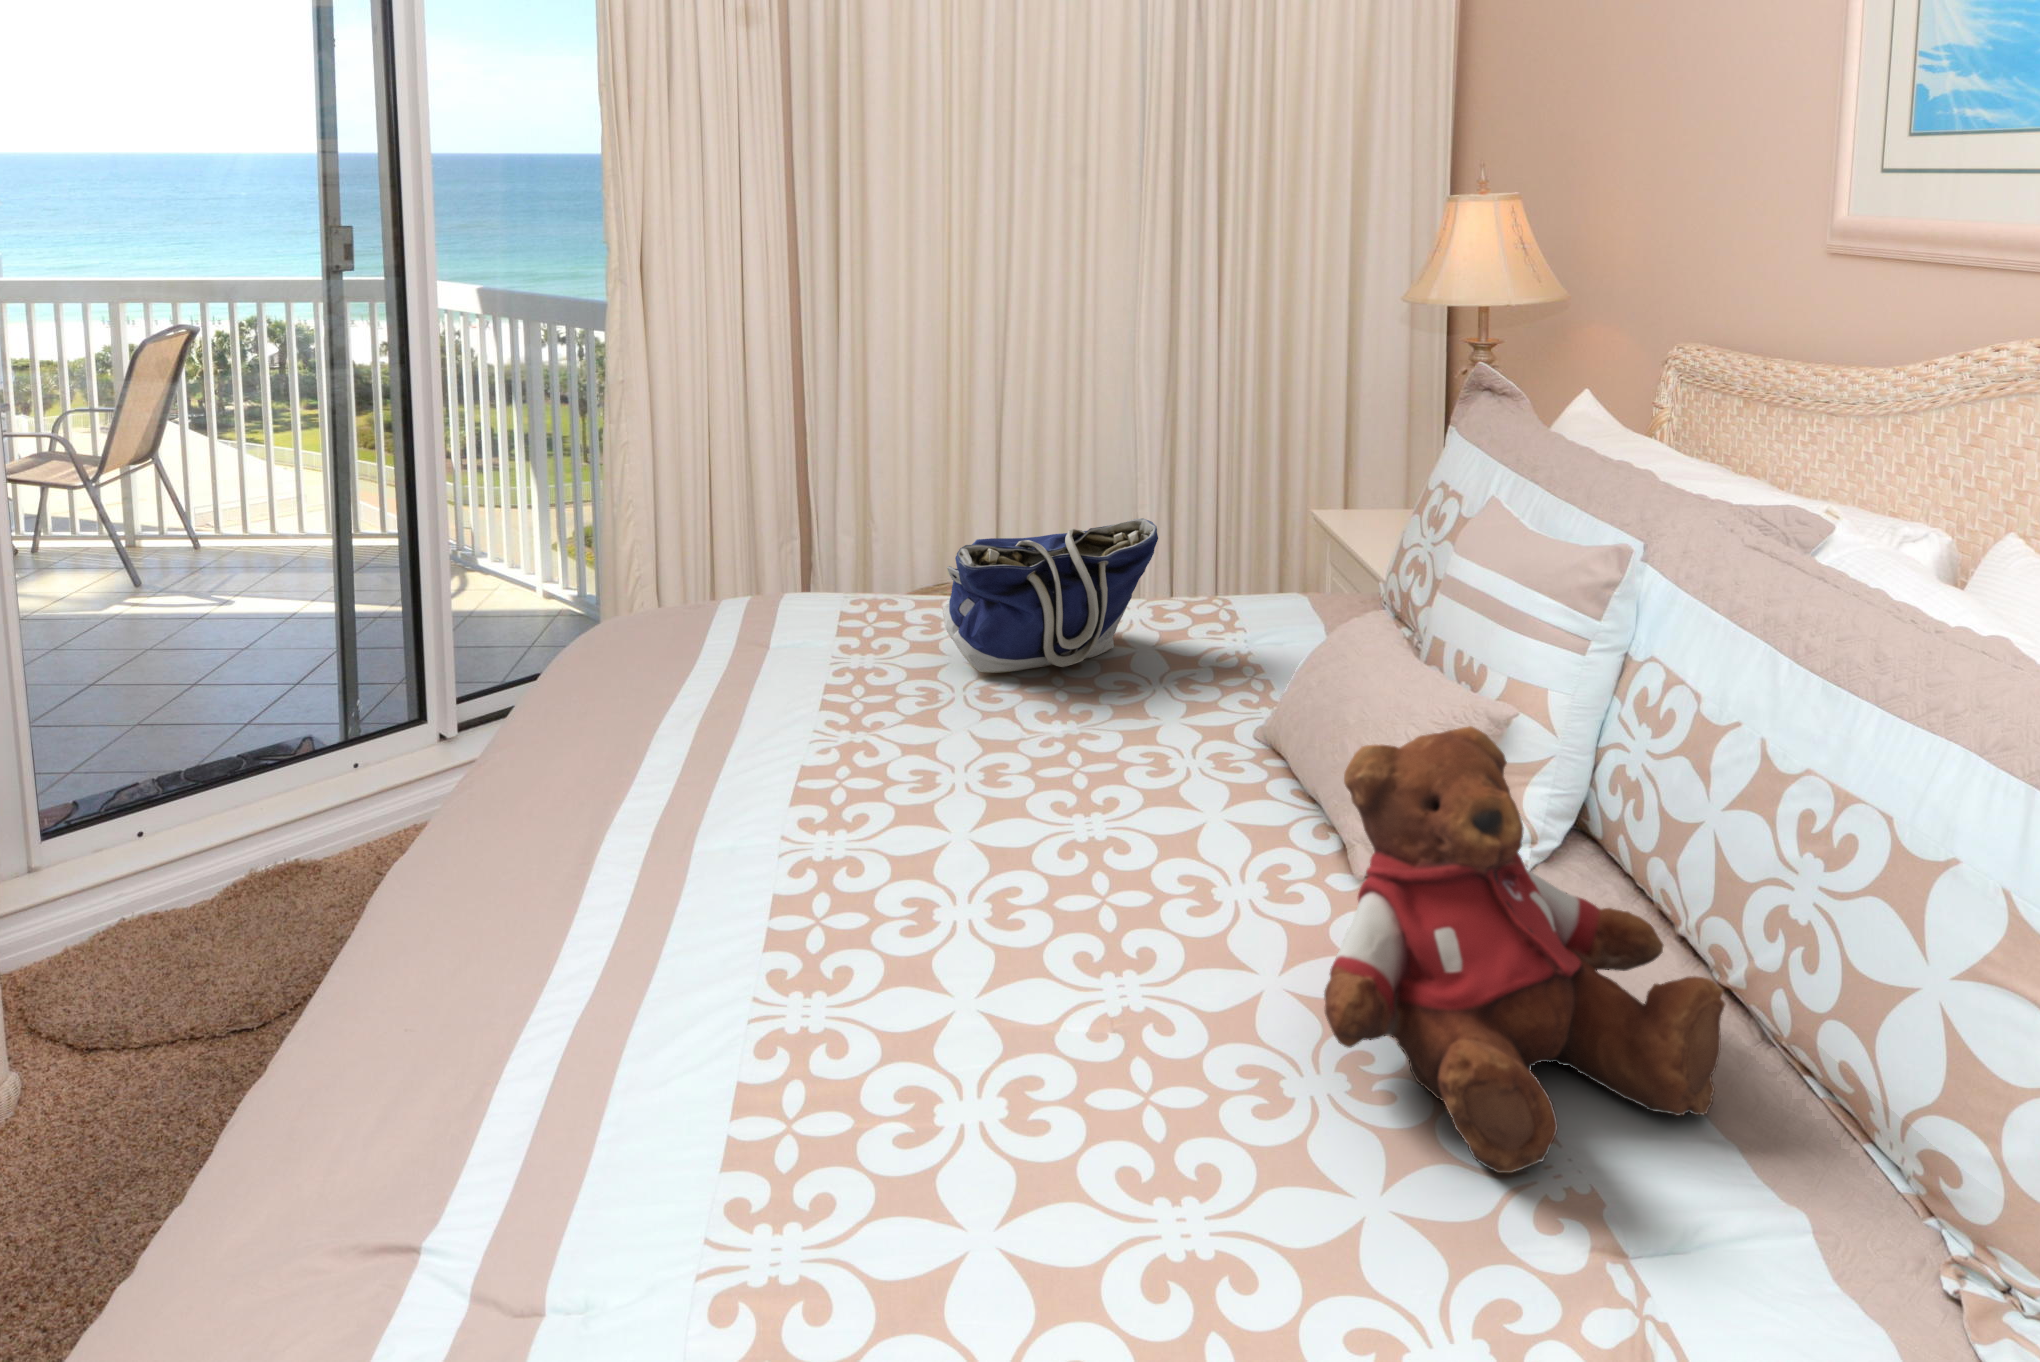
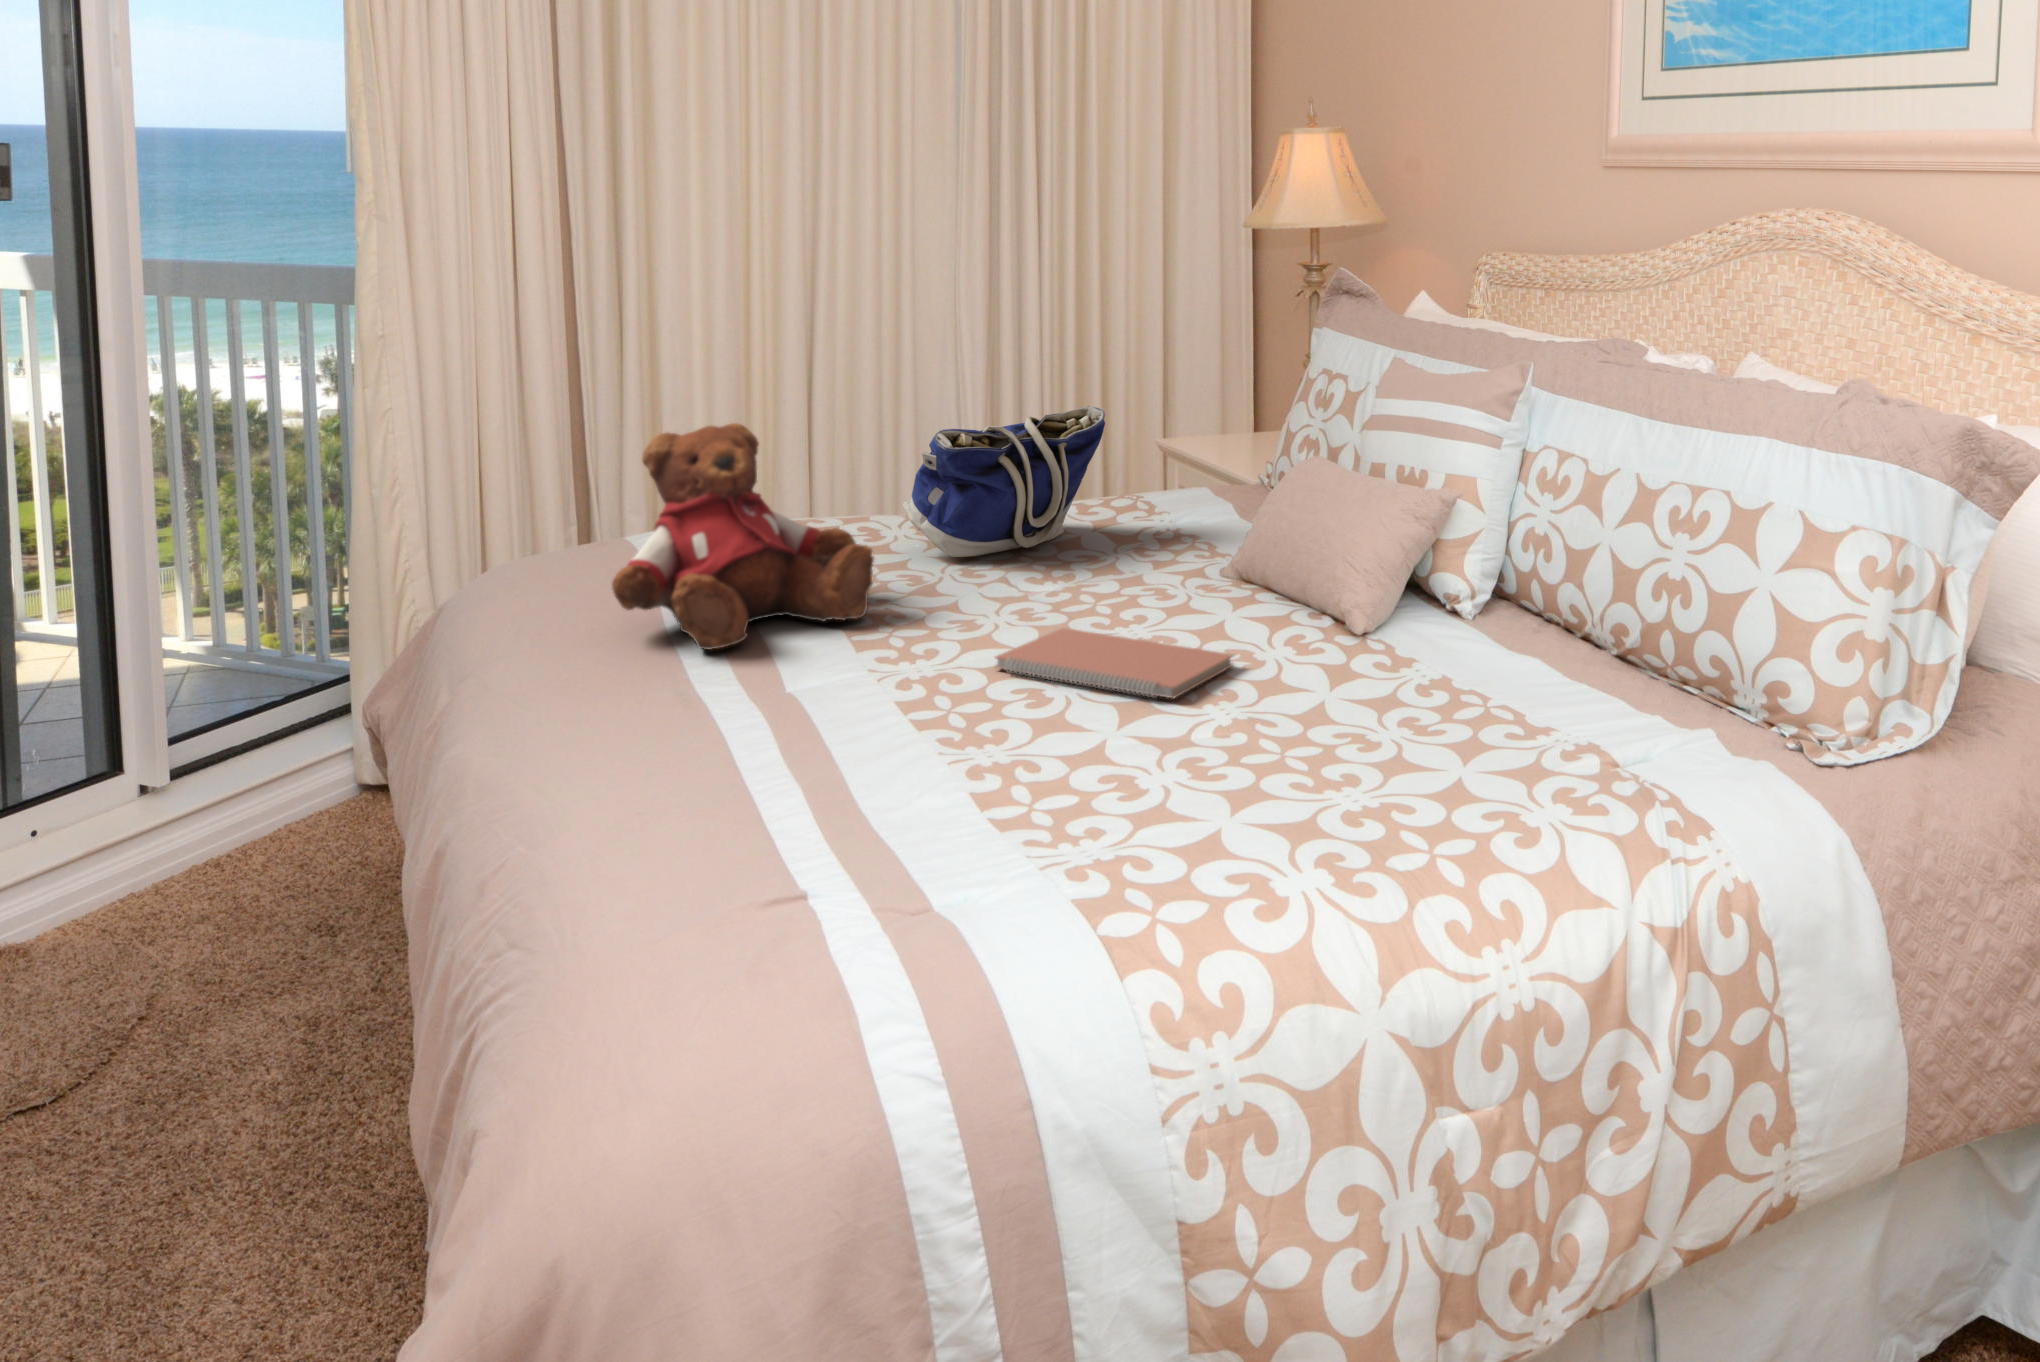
teddy bear: present [1324,726,1725,1173] -> present [612,423,874,649]
notebook: none [926,804,1188,952] -> present [996,628,1234,698]

